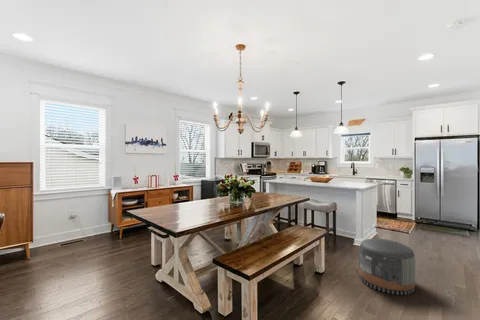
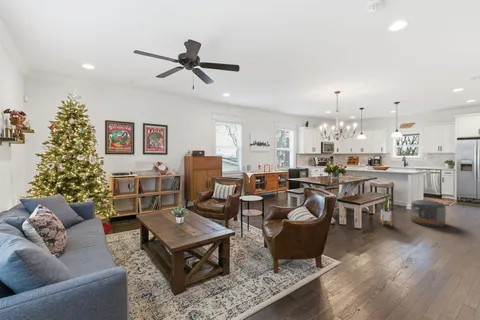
house plant: none [294,224,335,299] -> present [380,192,392,225]

